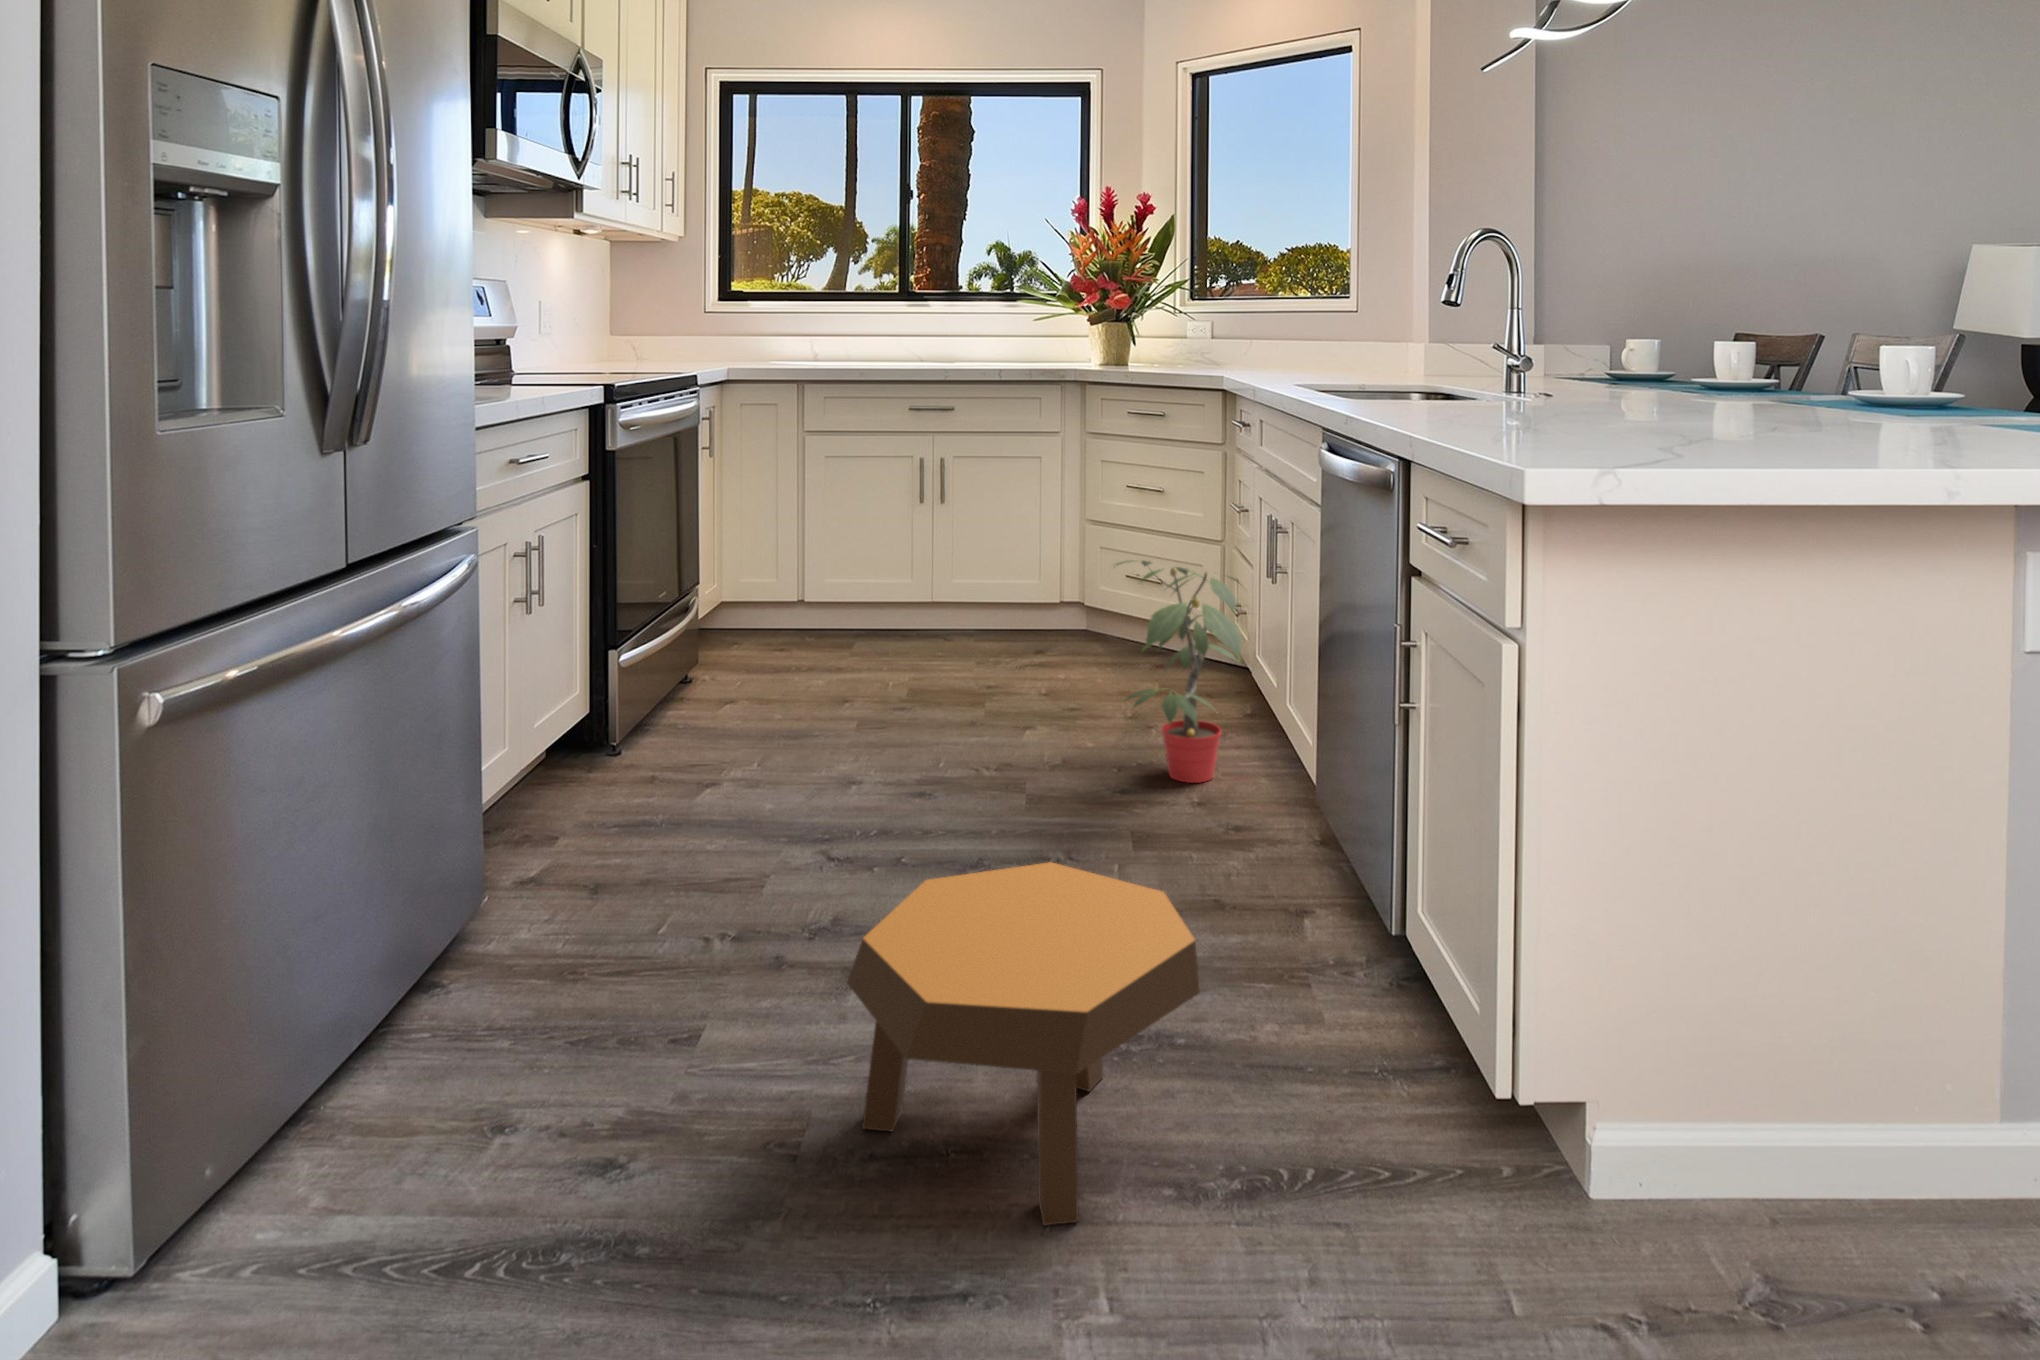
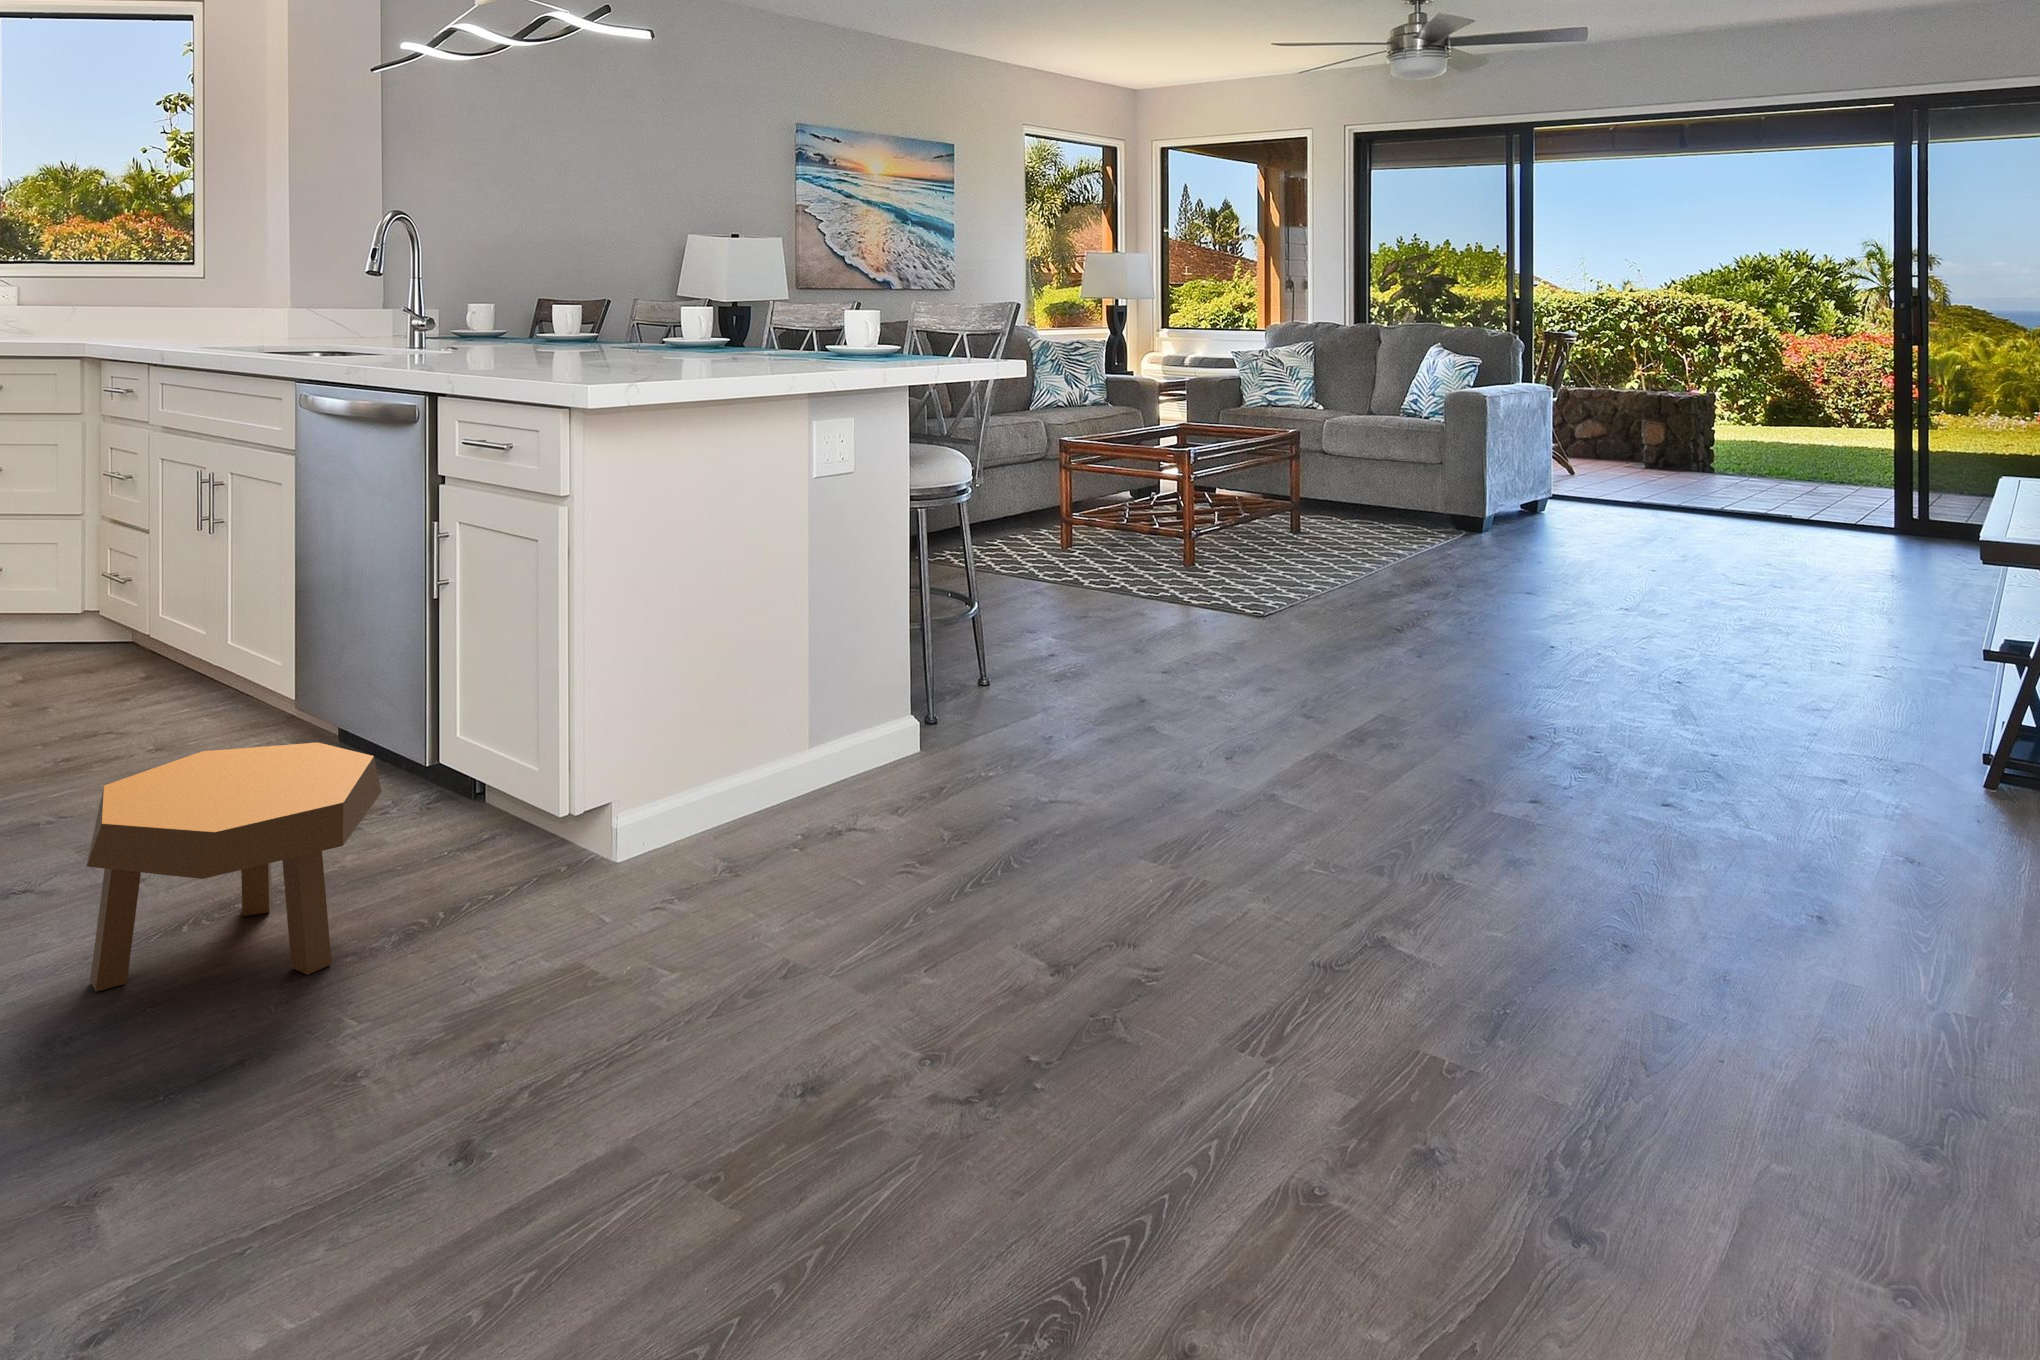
potted plant: present [1116,560,1242,783] -> none [34,529,232,733]

